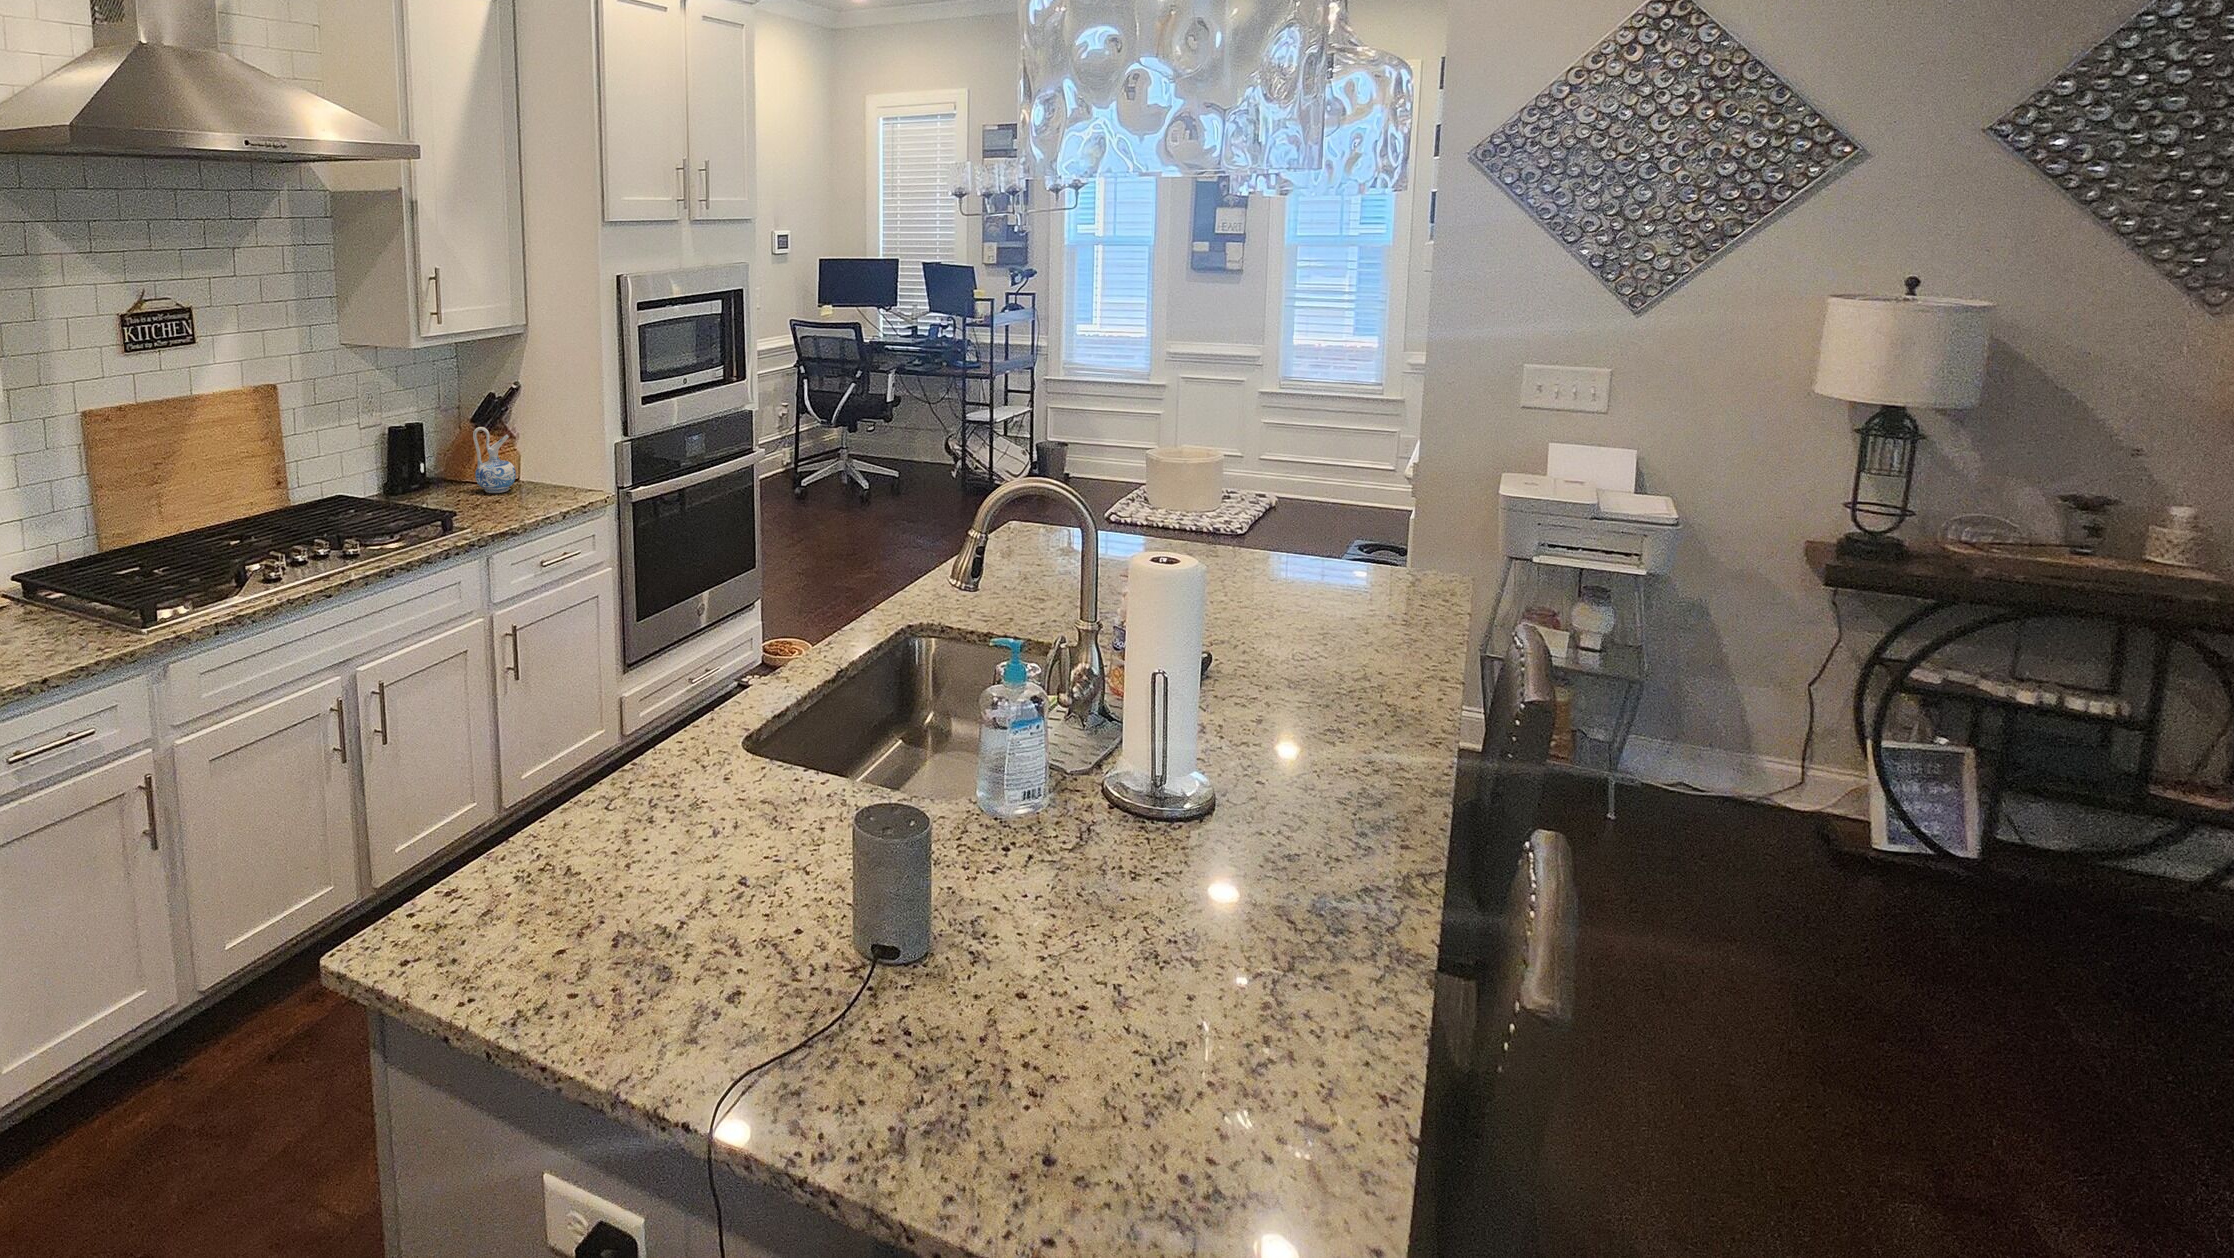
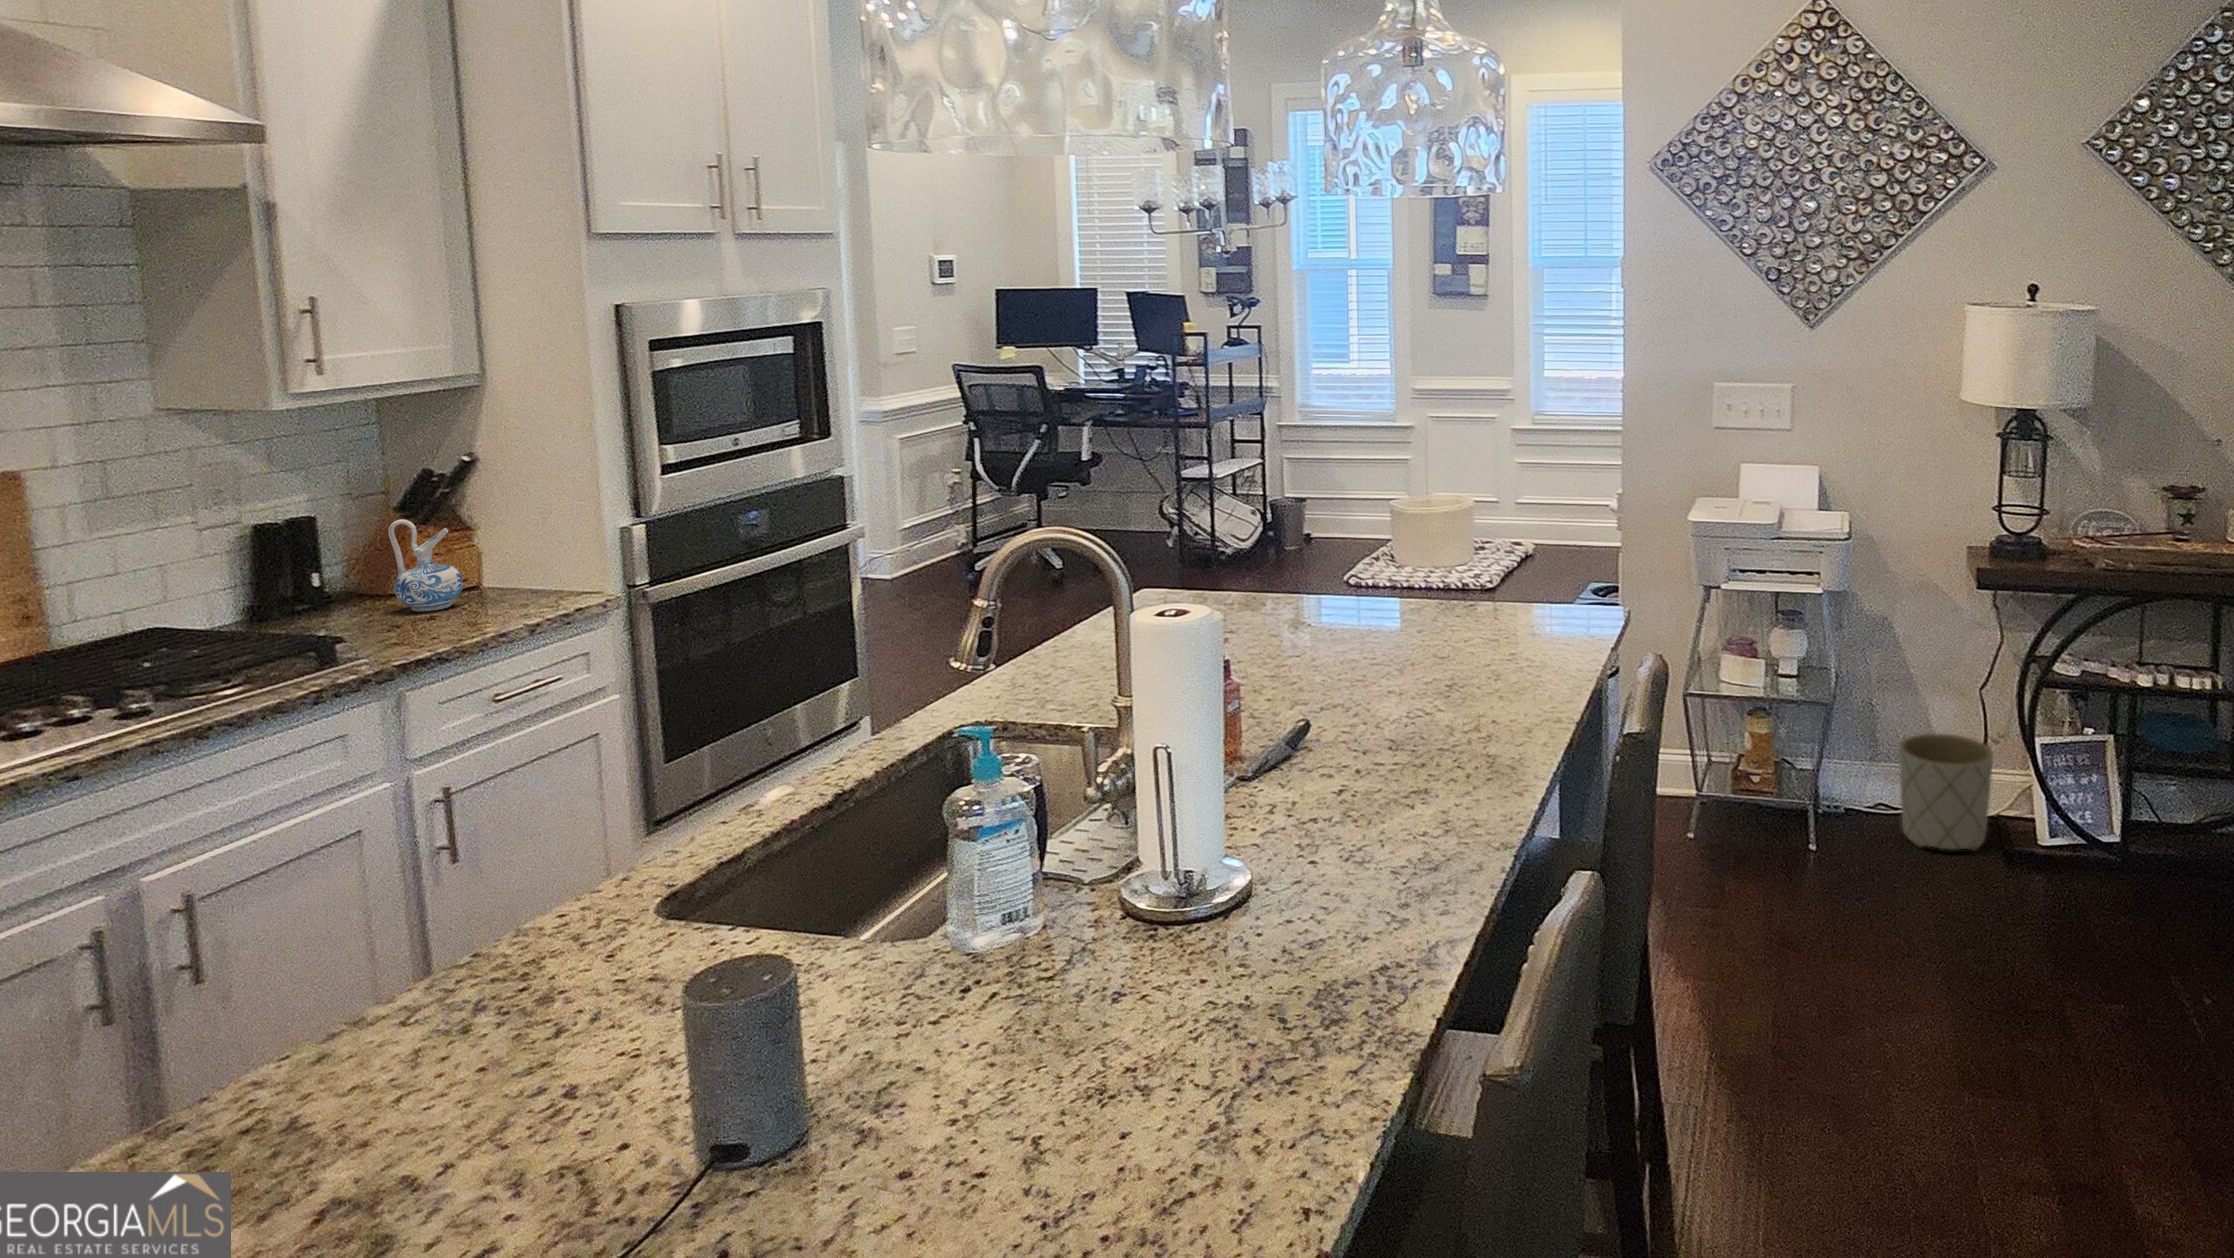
planter: none [1705,716,1823,839] -> present [1899,734,1993,851]

